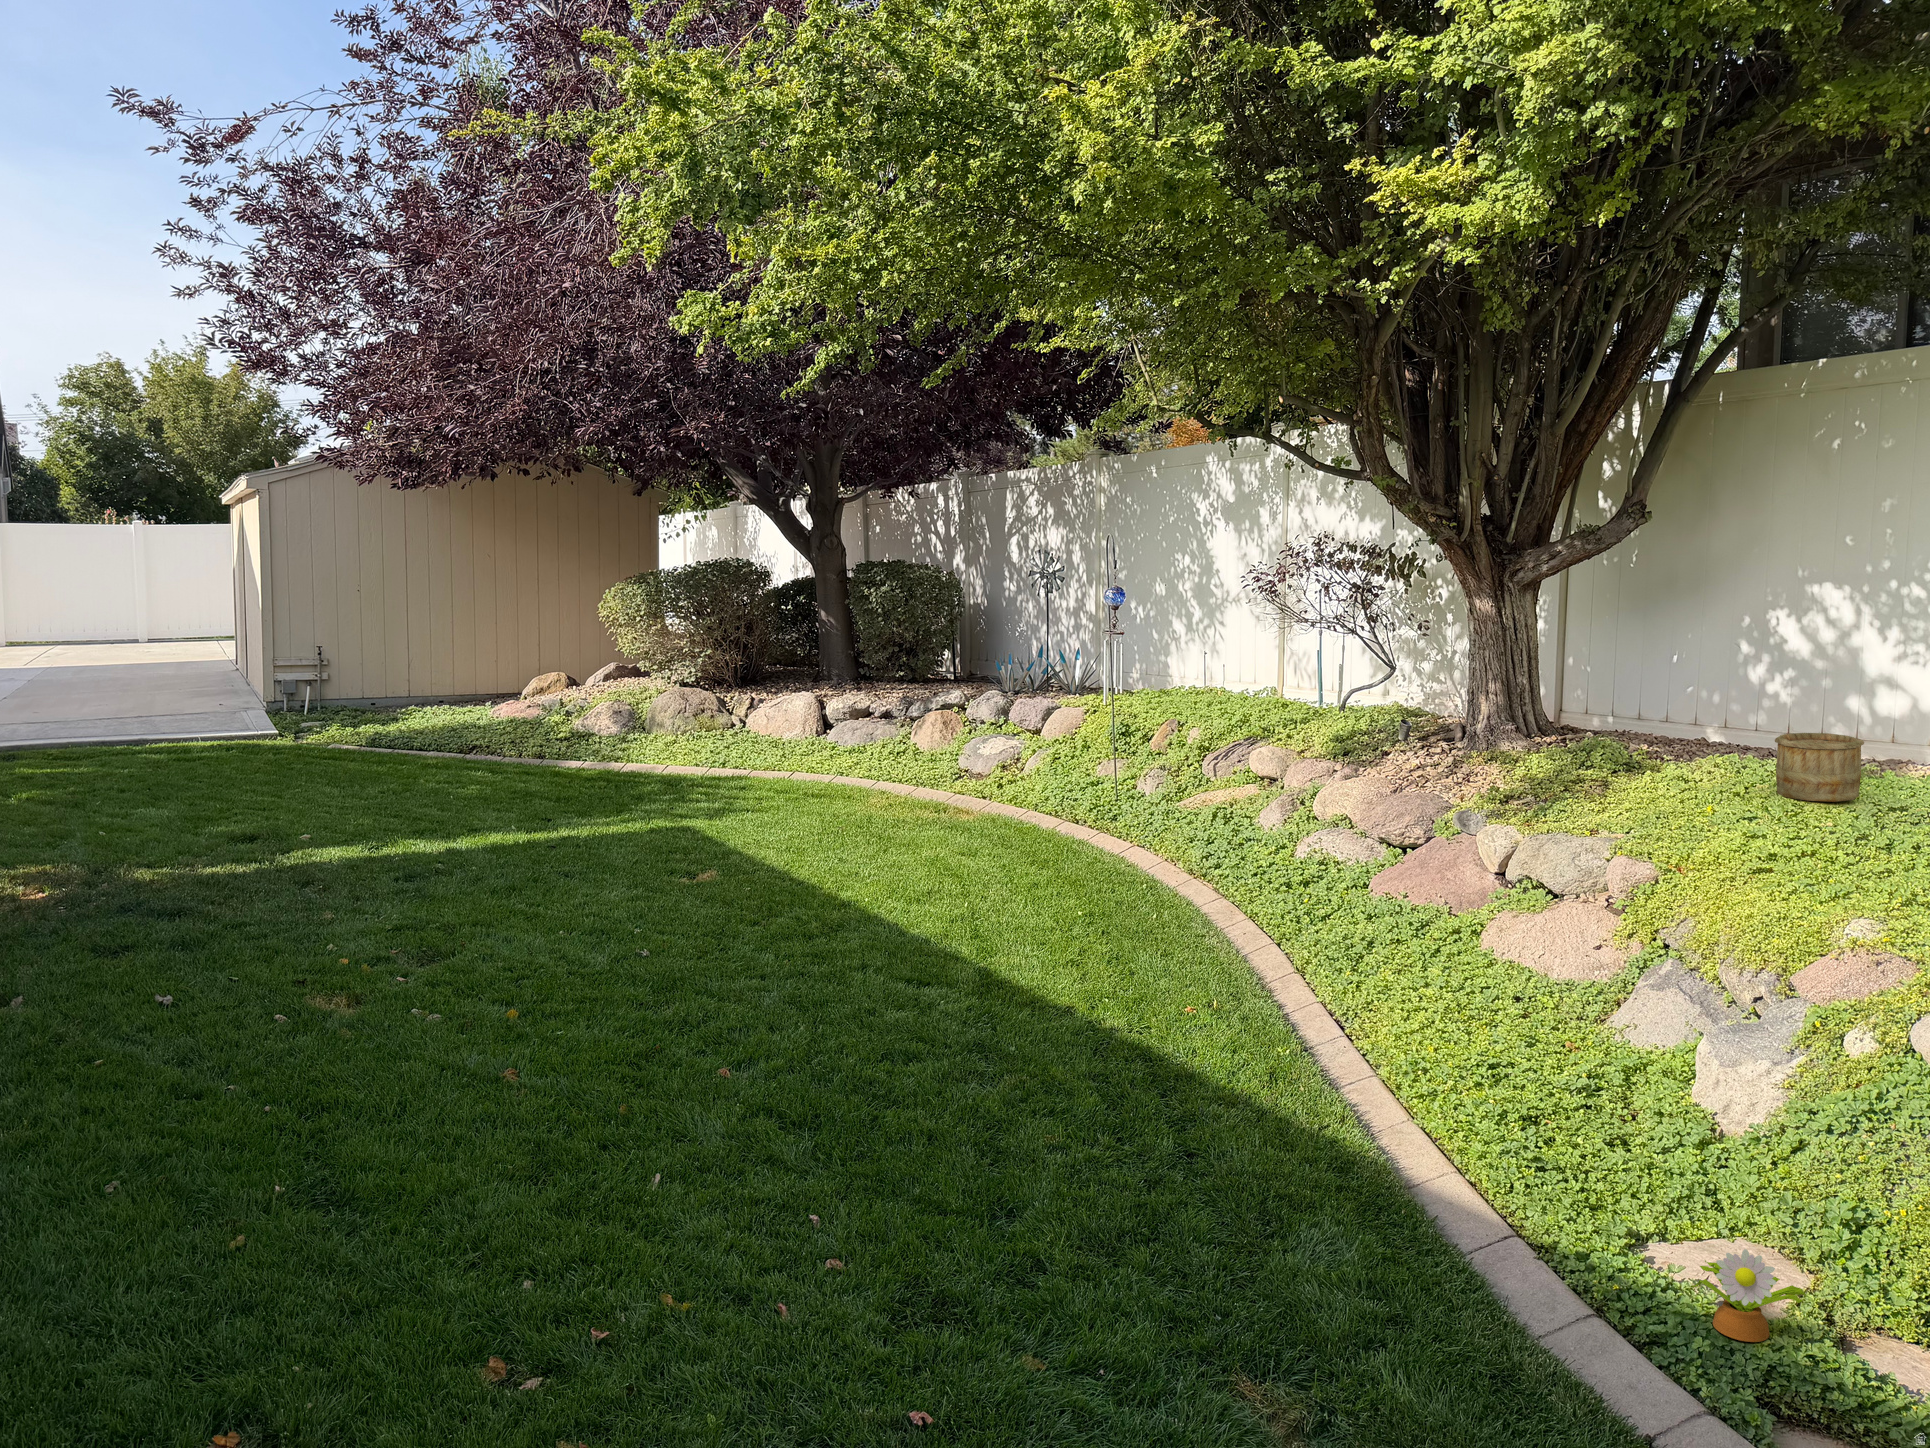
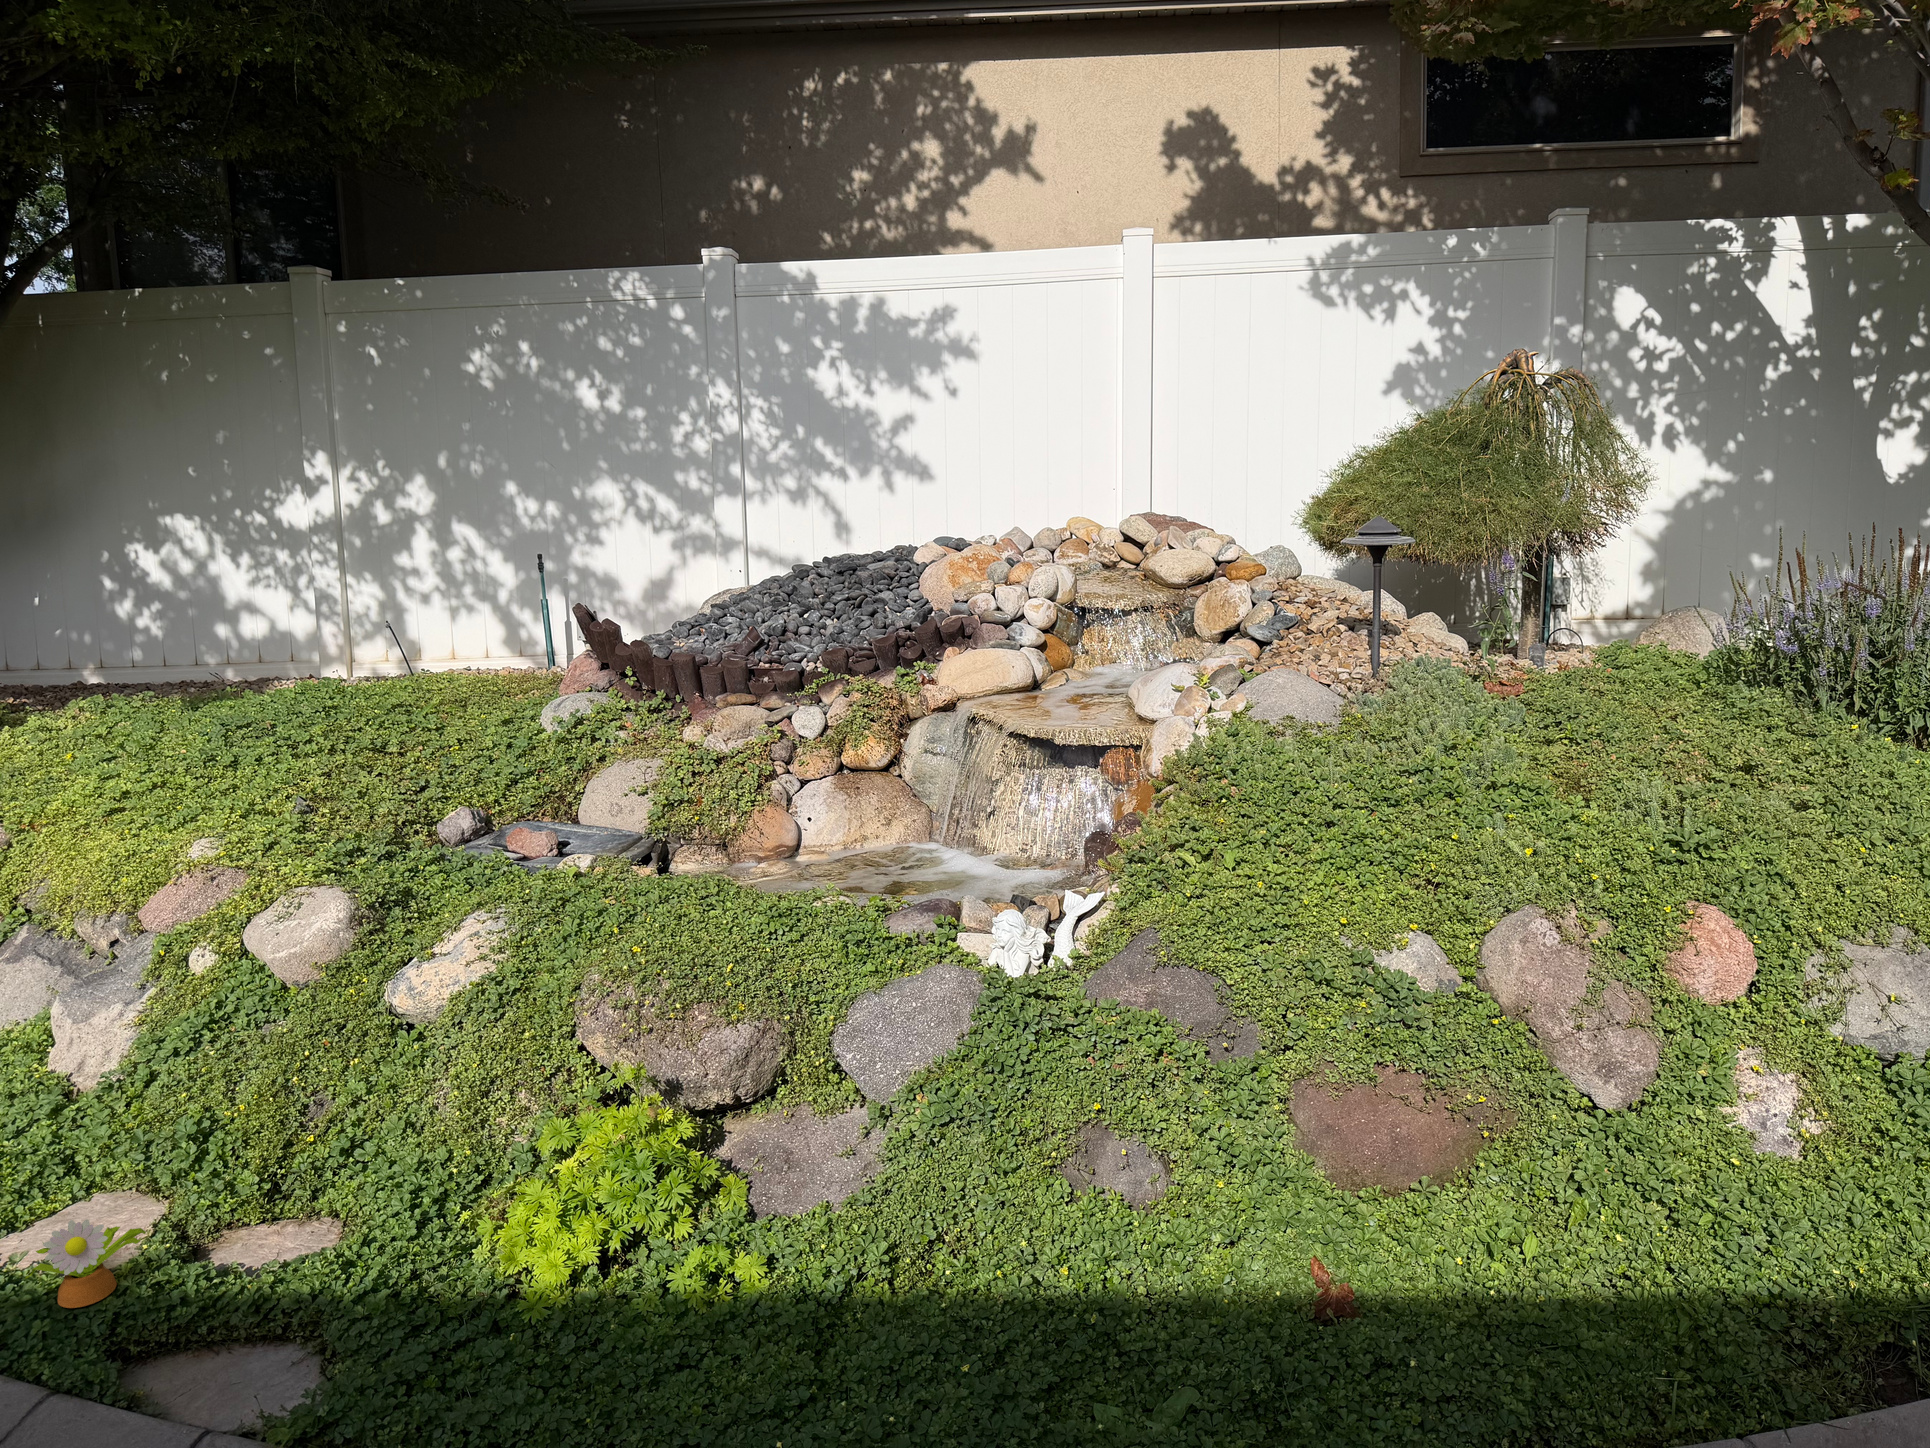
wooden bucket: present [1775,733,1864,802] -> none [121,664,211,732]

